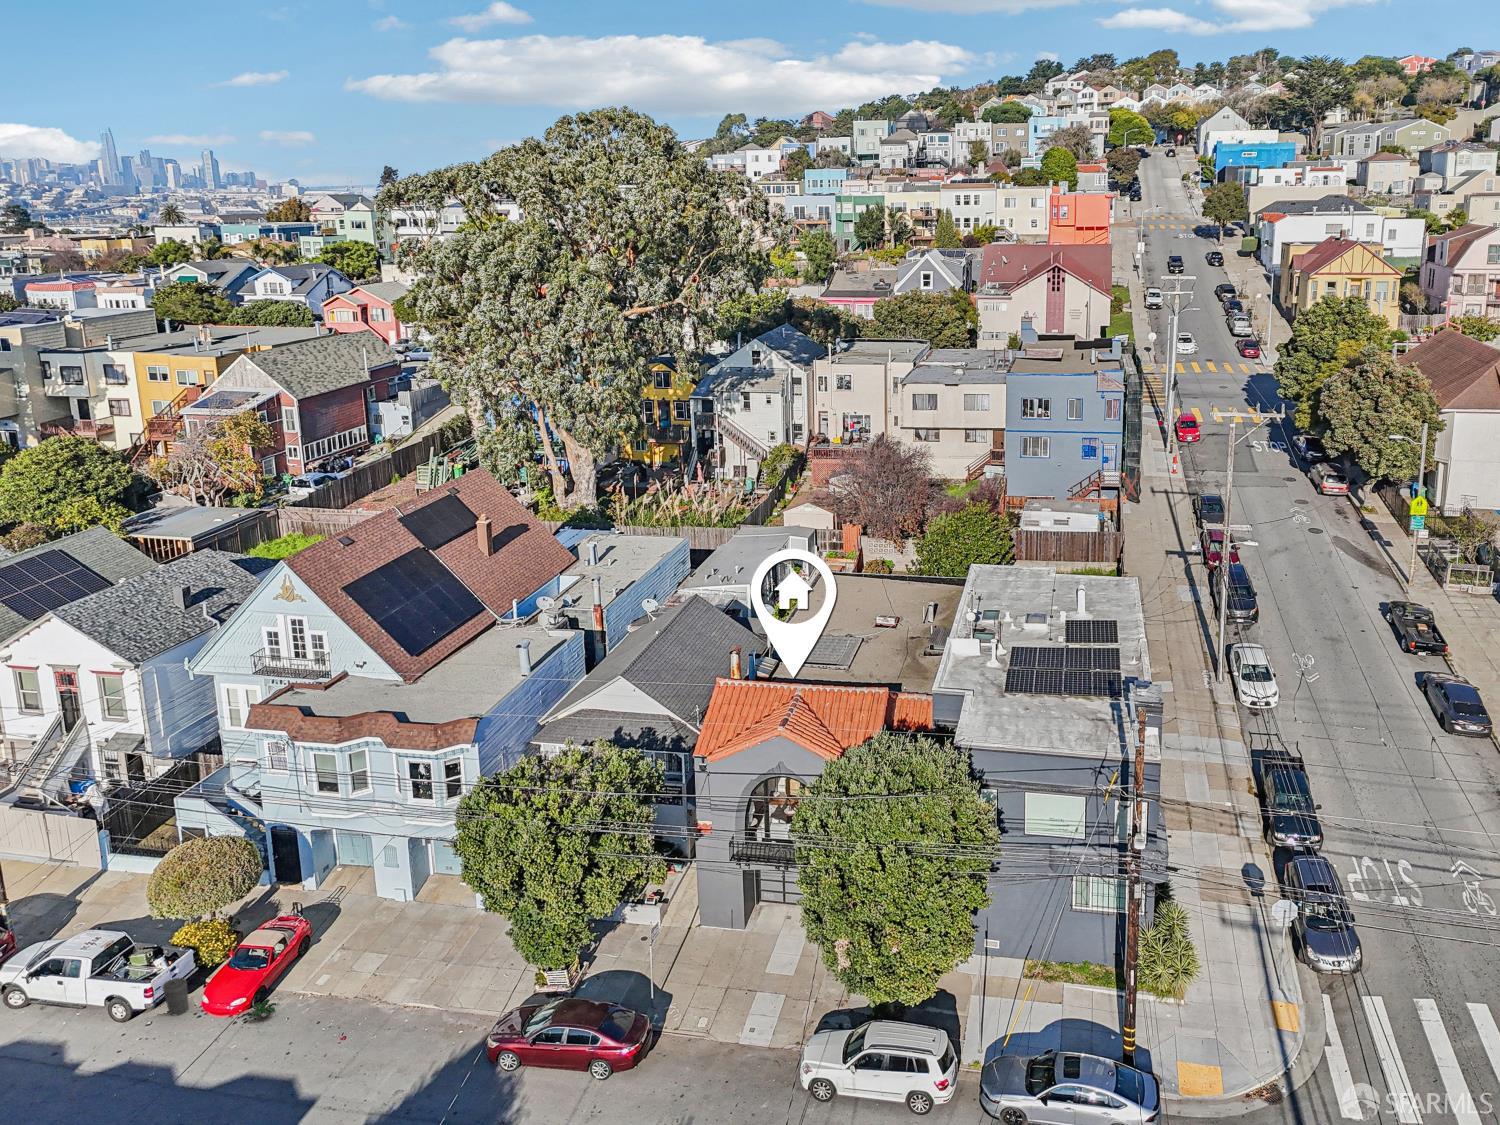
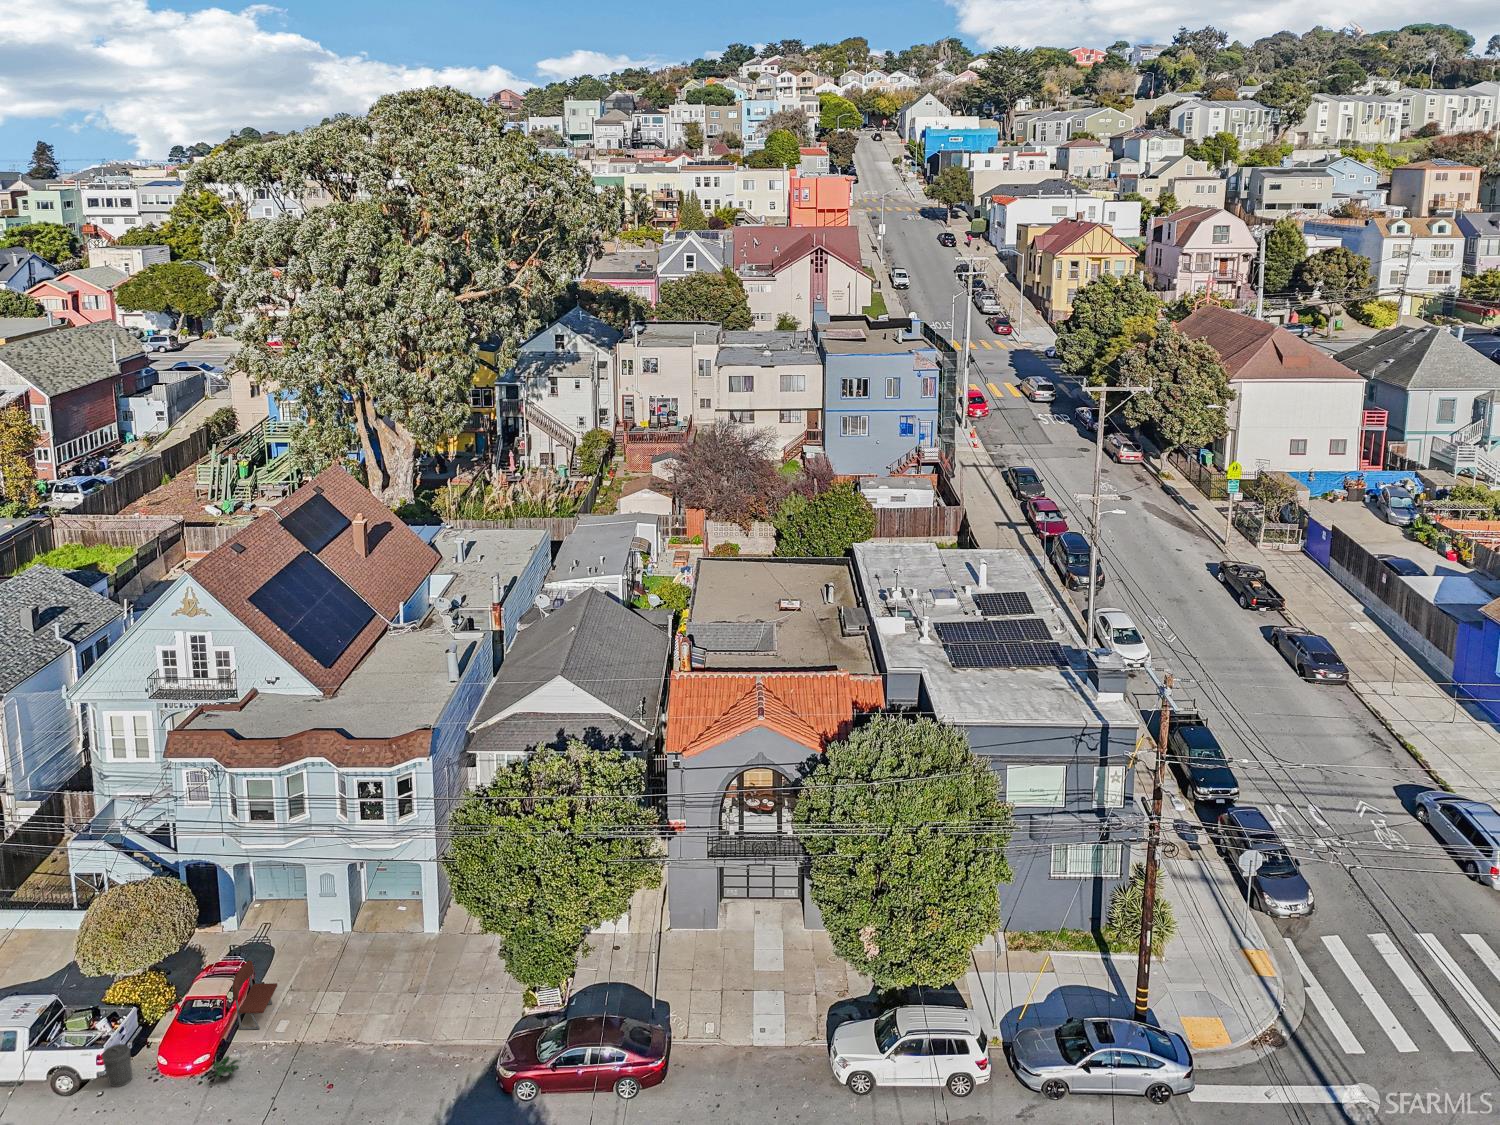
bench: none [281,917,326,979] -> present [233,961,277,1030]

